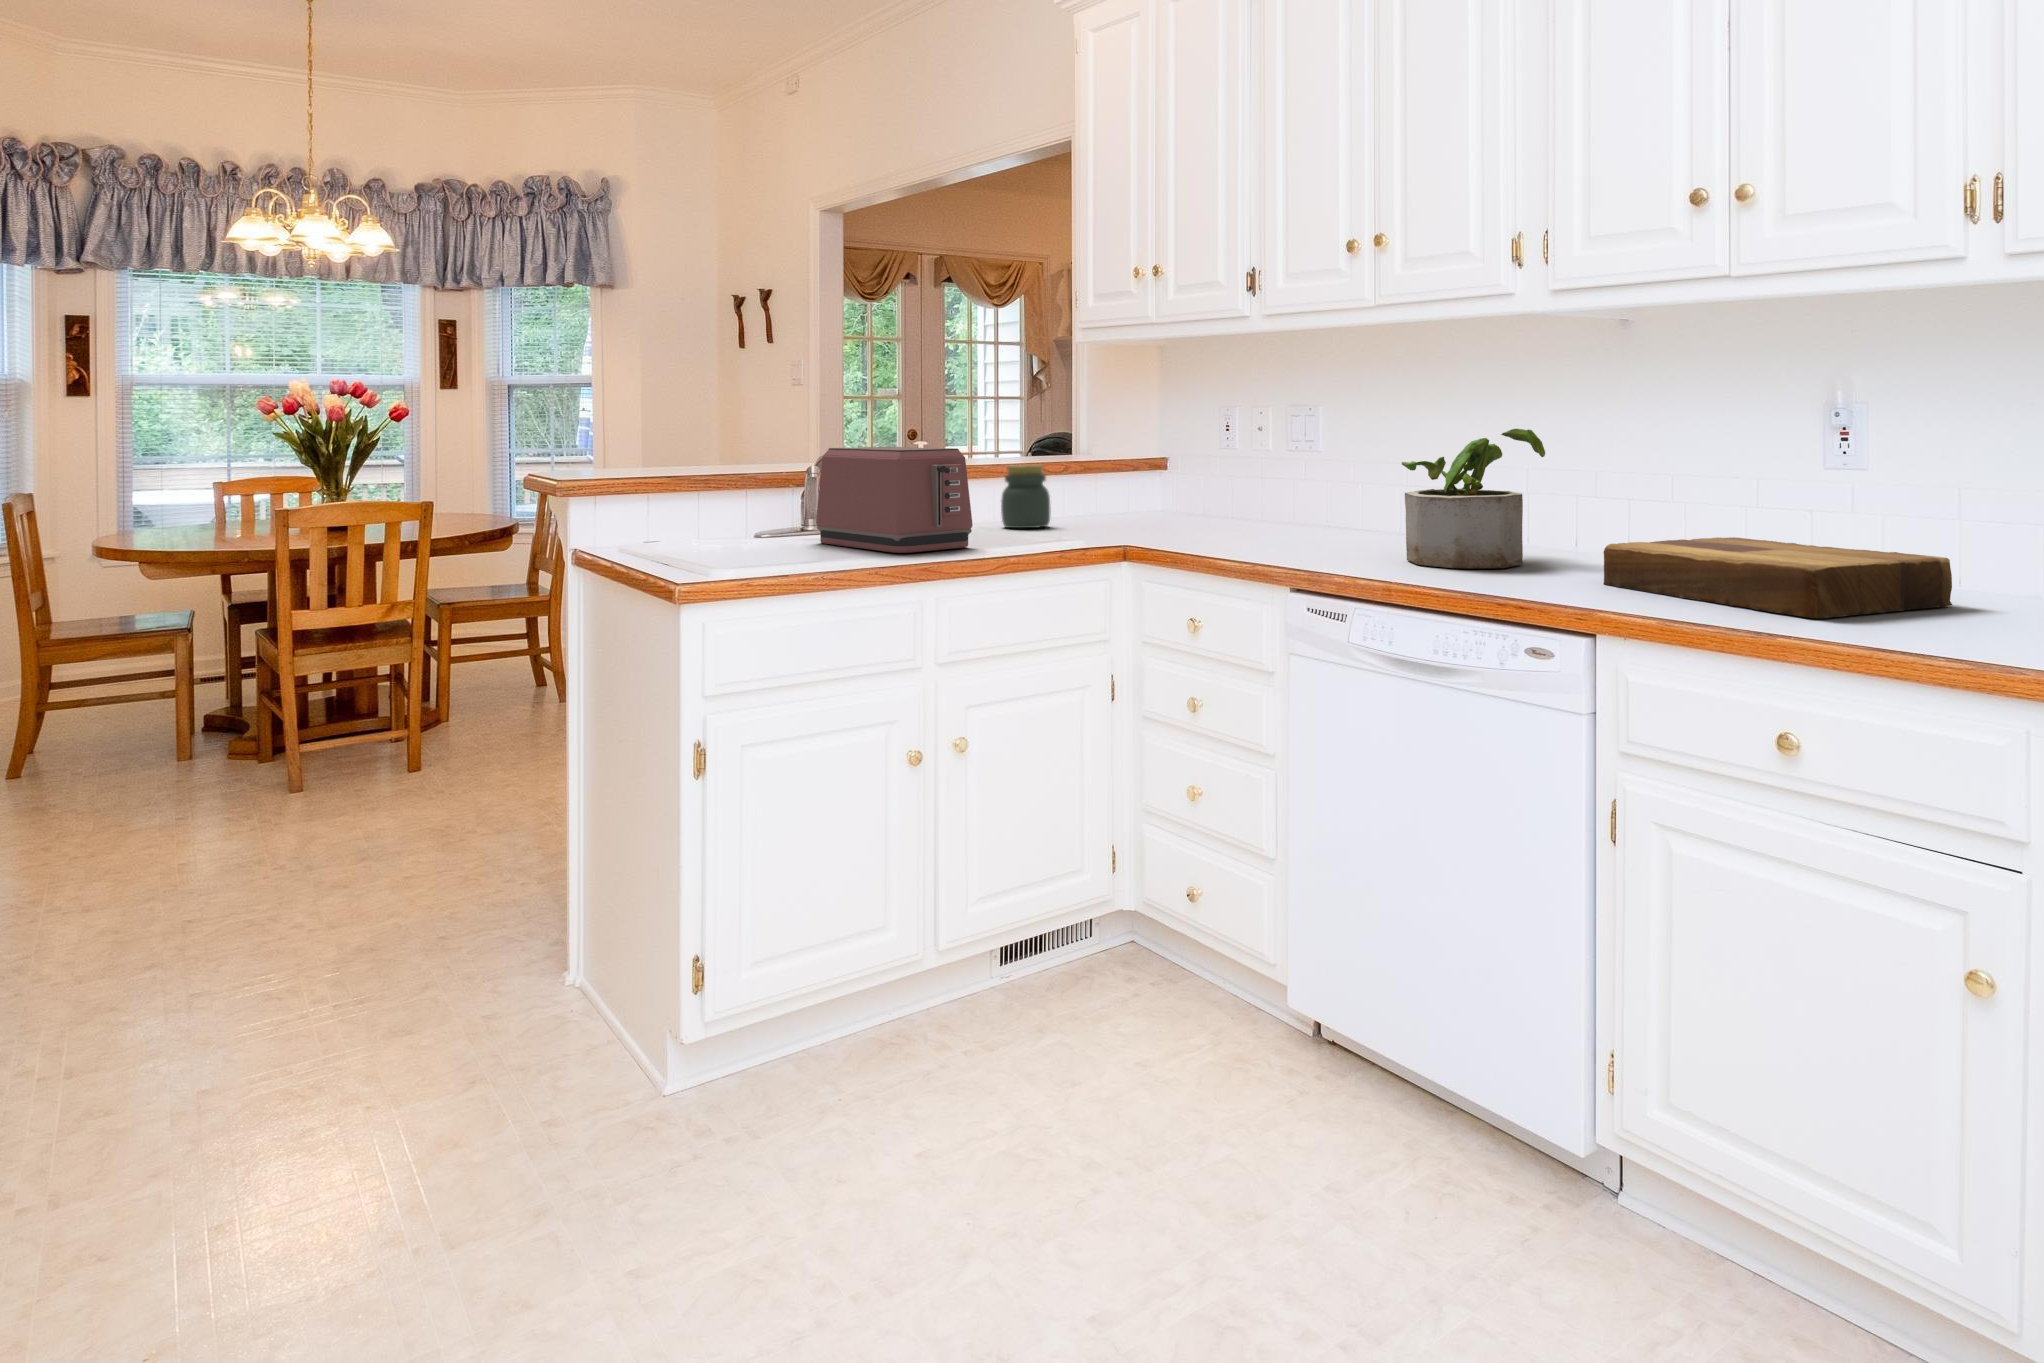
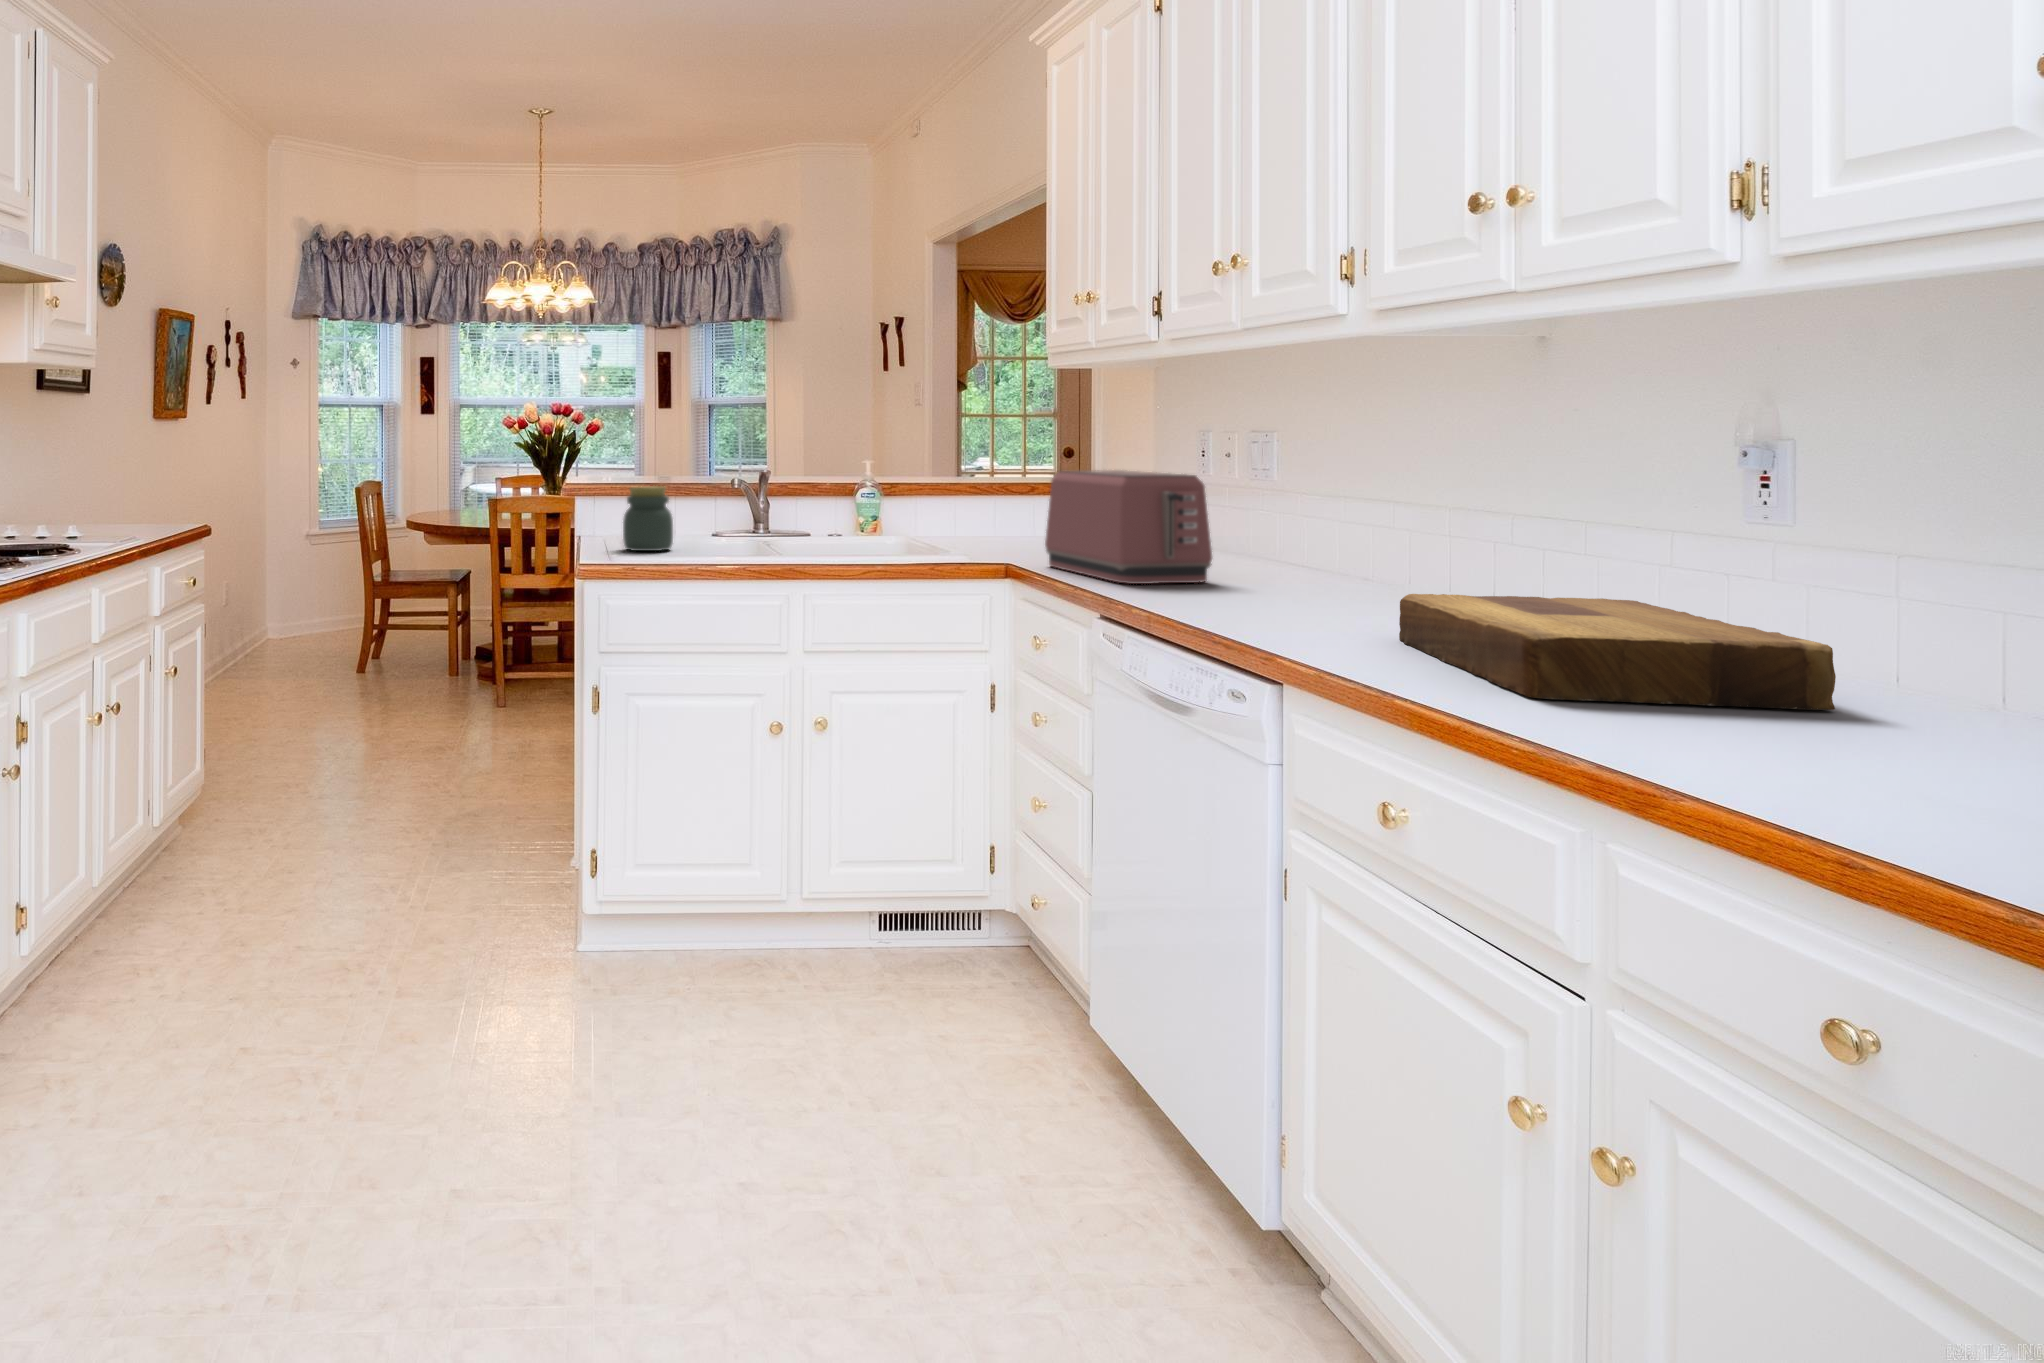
potted plant: present [1402,429,1545,569] -> none [1240,457,1415,614]
toaster: present [816,447,973,553] -> present [1045,470,1212,584]
jar: present [1001,465,1051,528] -> present [623,486,673,551]

